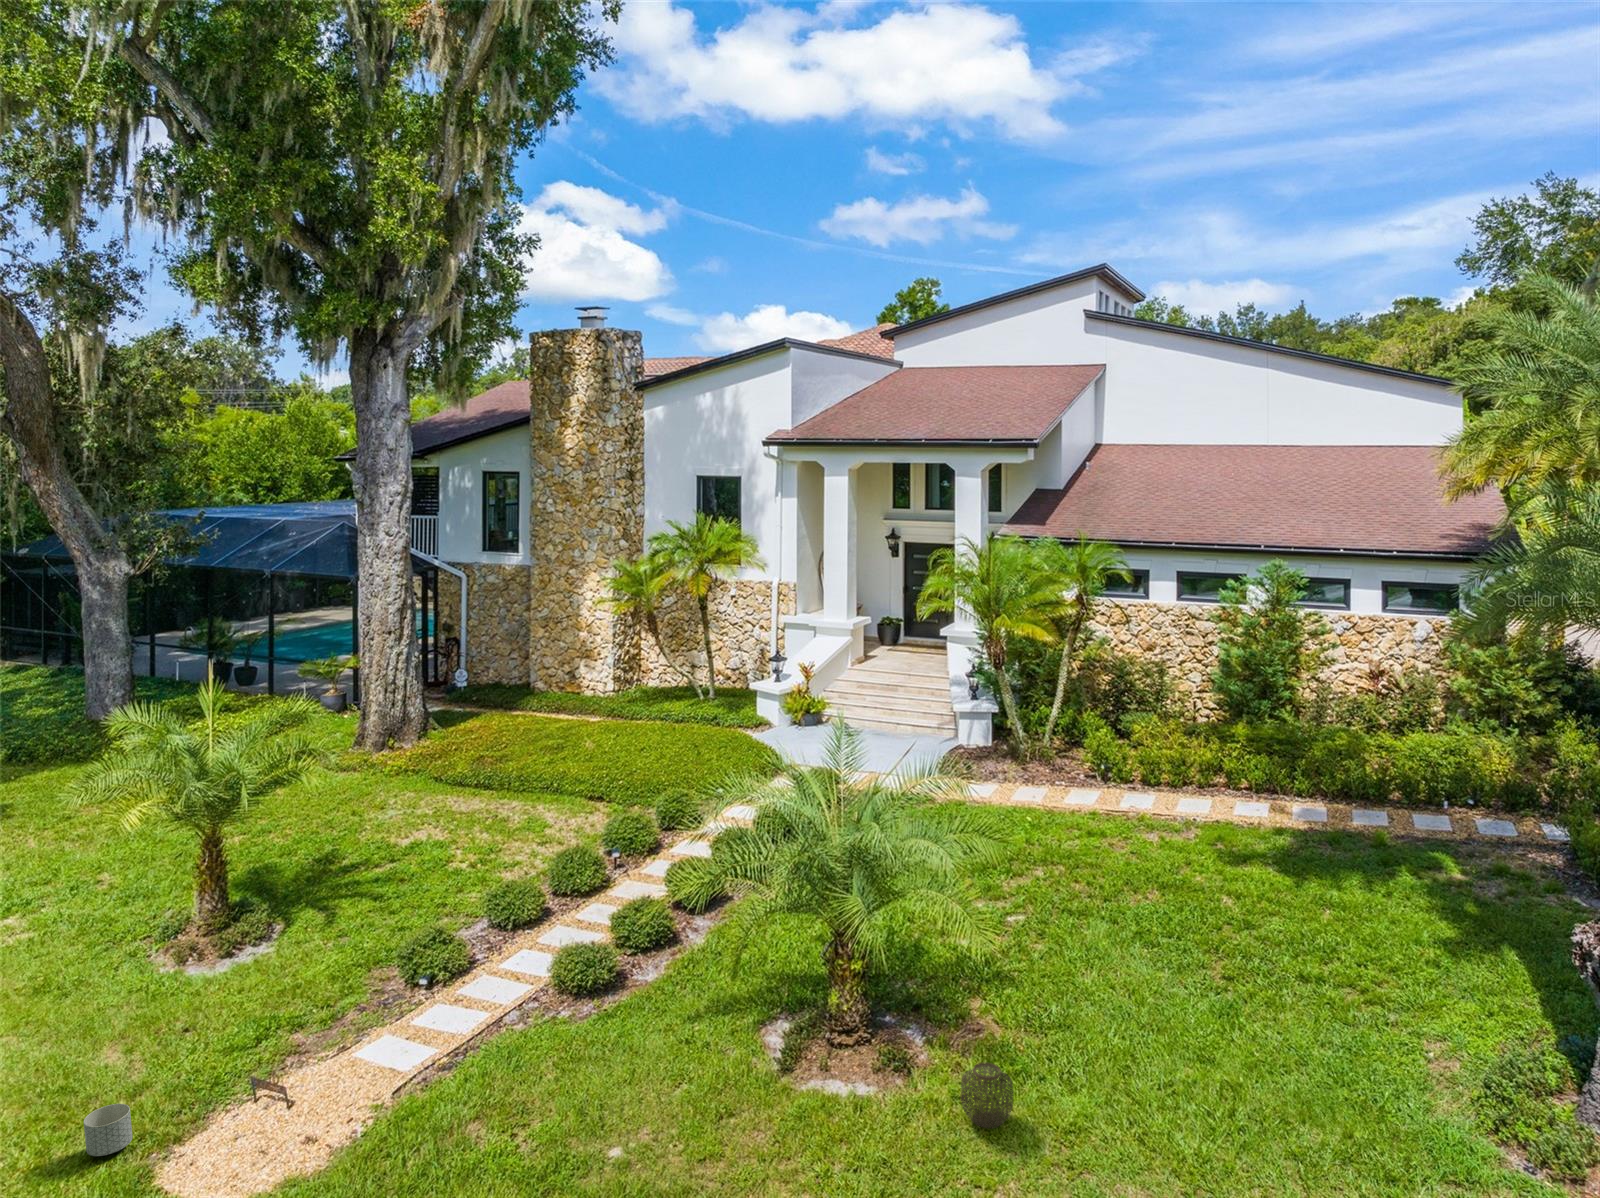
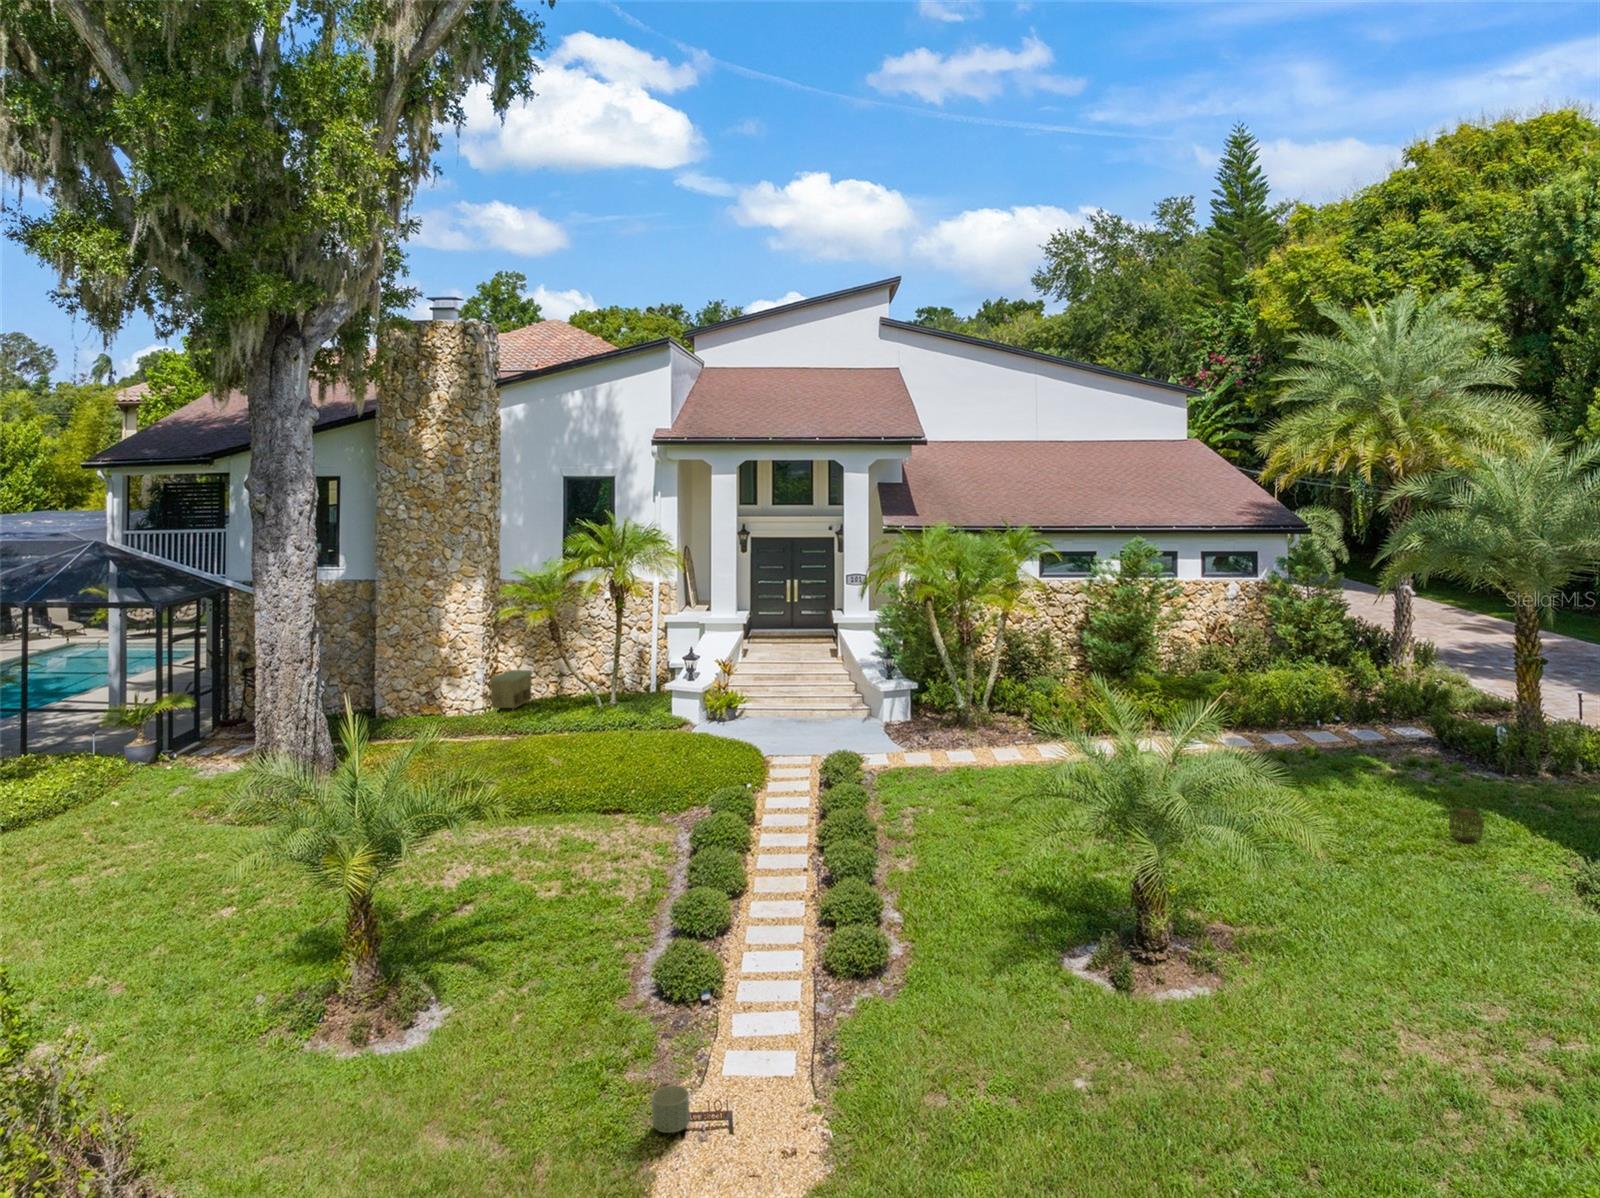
storage bench: none [620,657,665,696] -> present [490,670,532,710]
woven basket: present [961,1063,1013,1128] -> present [1449,808,1484,843]

